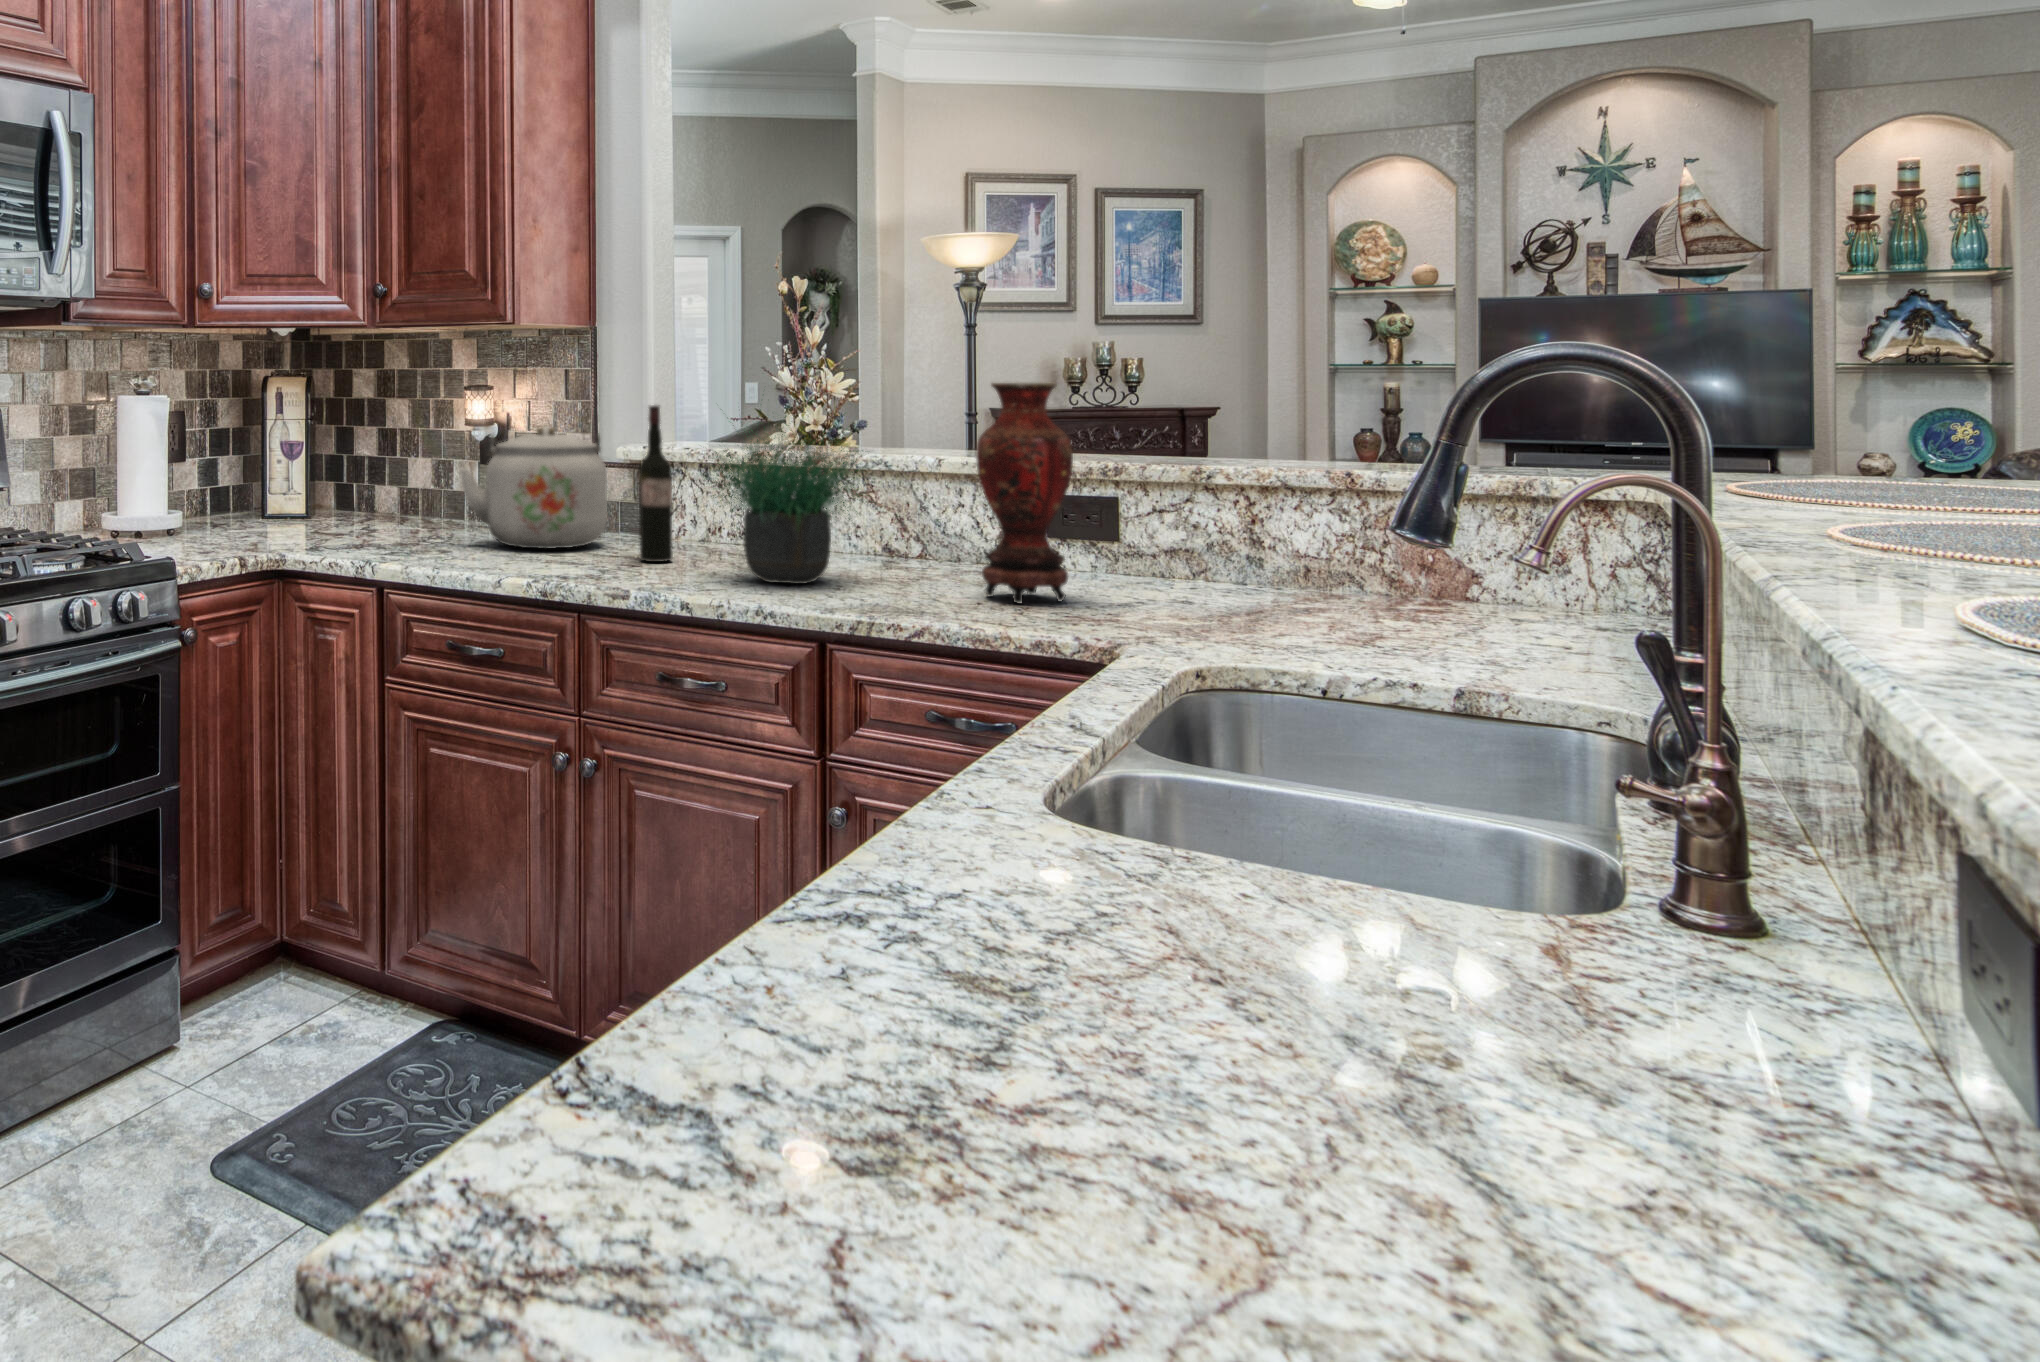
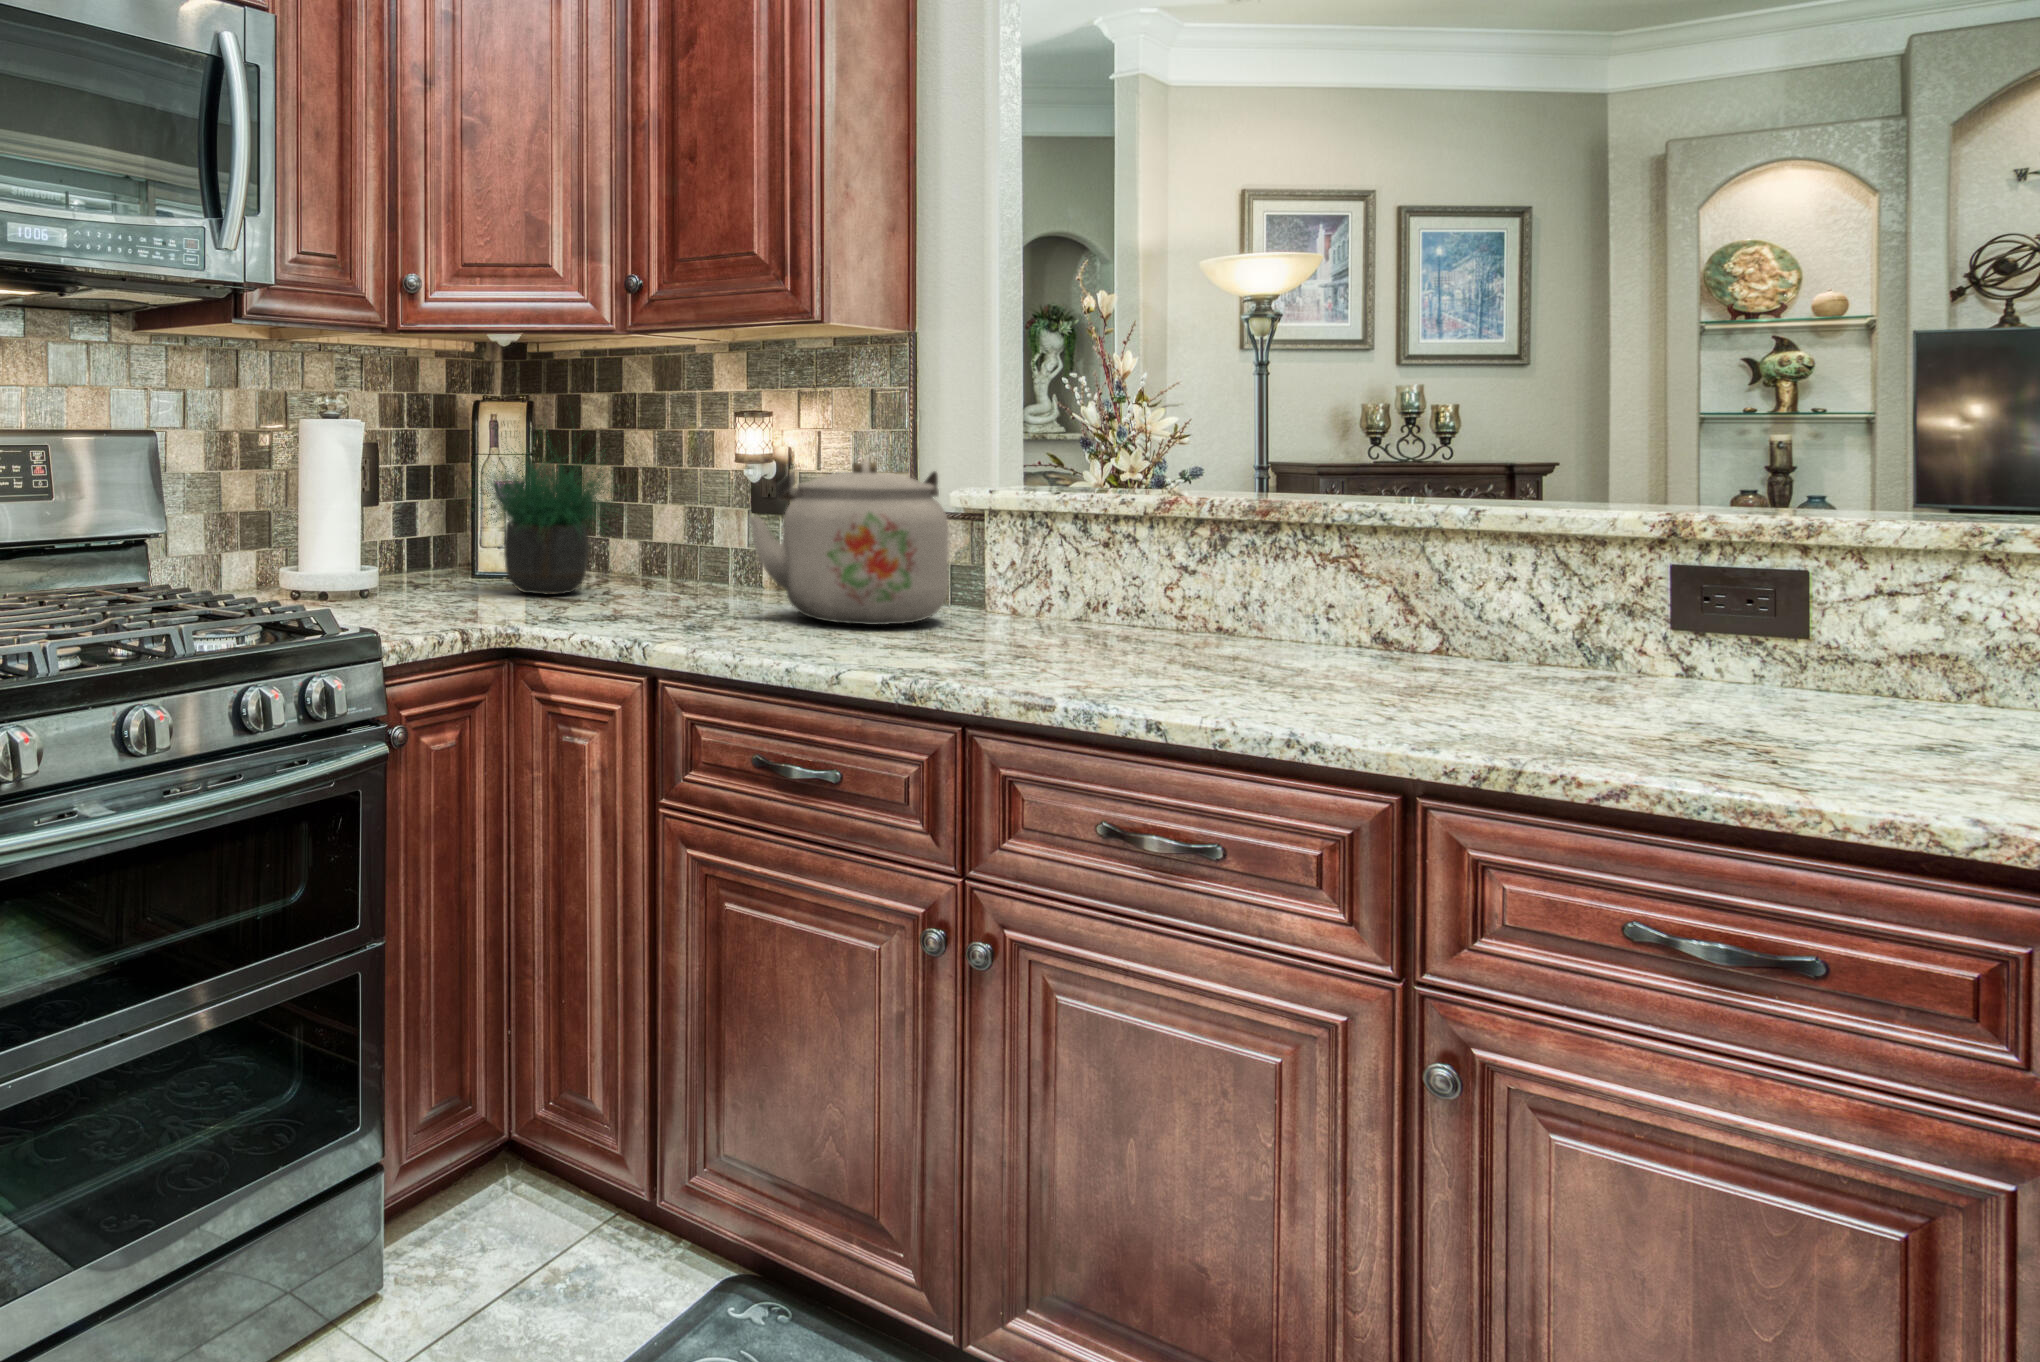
vase: present [976,383,1073,604] -> none [1615,387,1799,737]
wine bottle: present [639,405,673,562] -> none [1014,431,1064,648]
potted plant: present [713,417,863,584] -> present [471,431,612,594]

